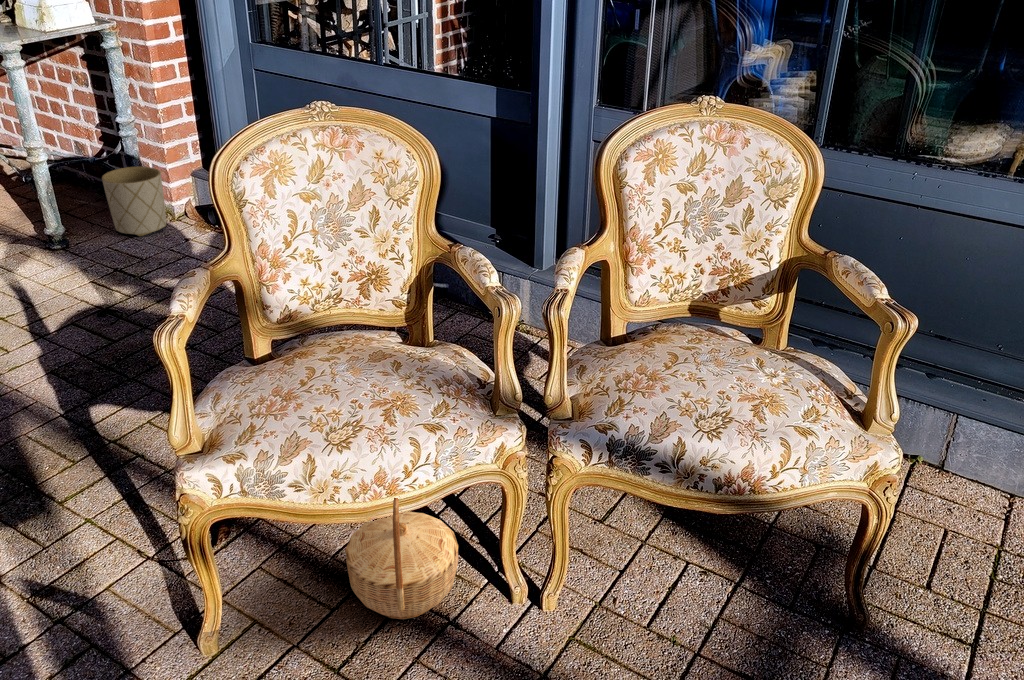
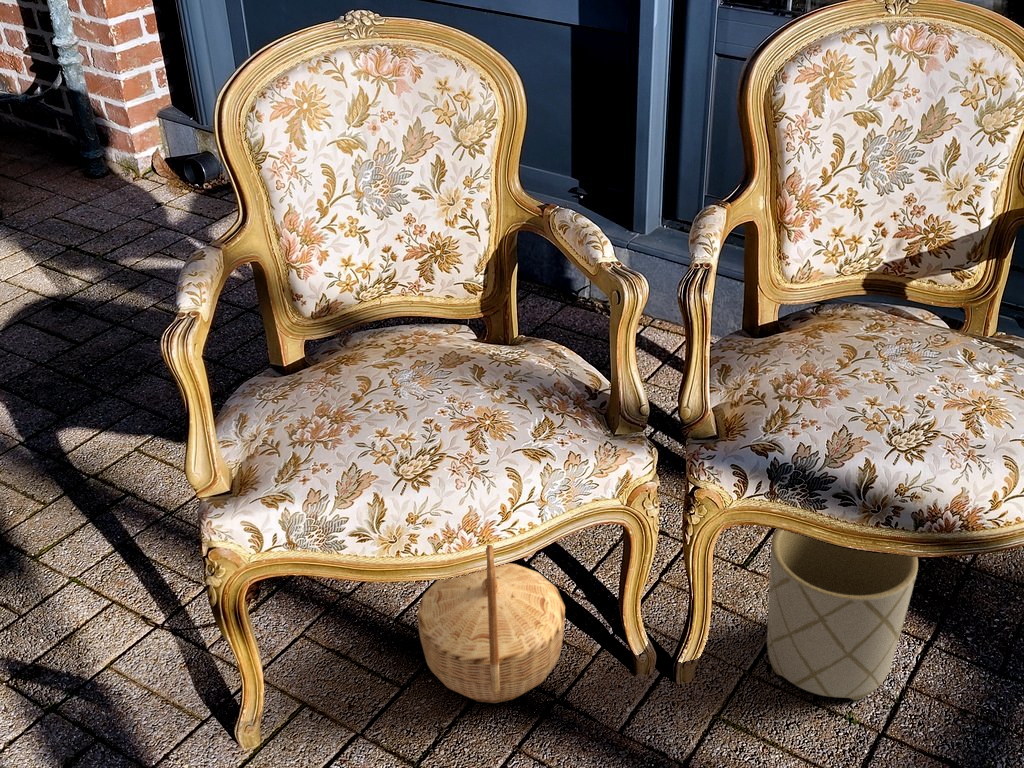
planter: present [102,167,166,236] -> present [767,529,918,700]

